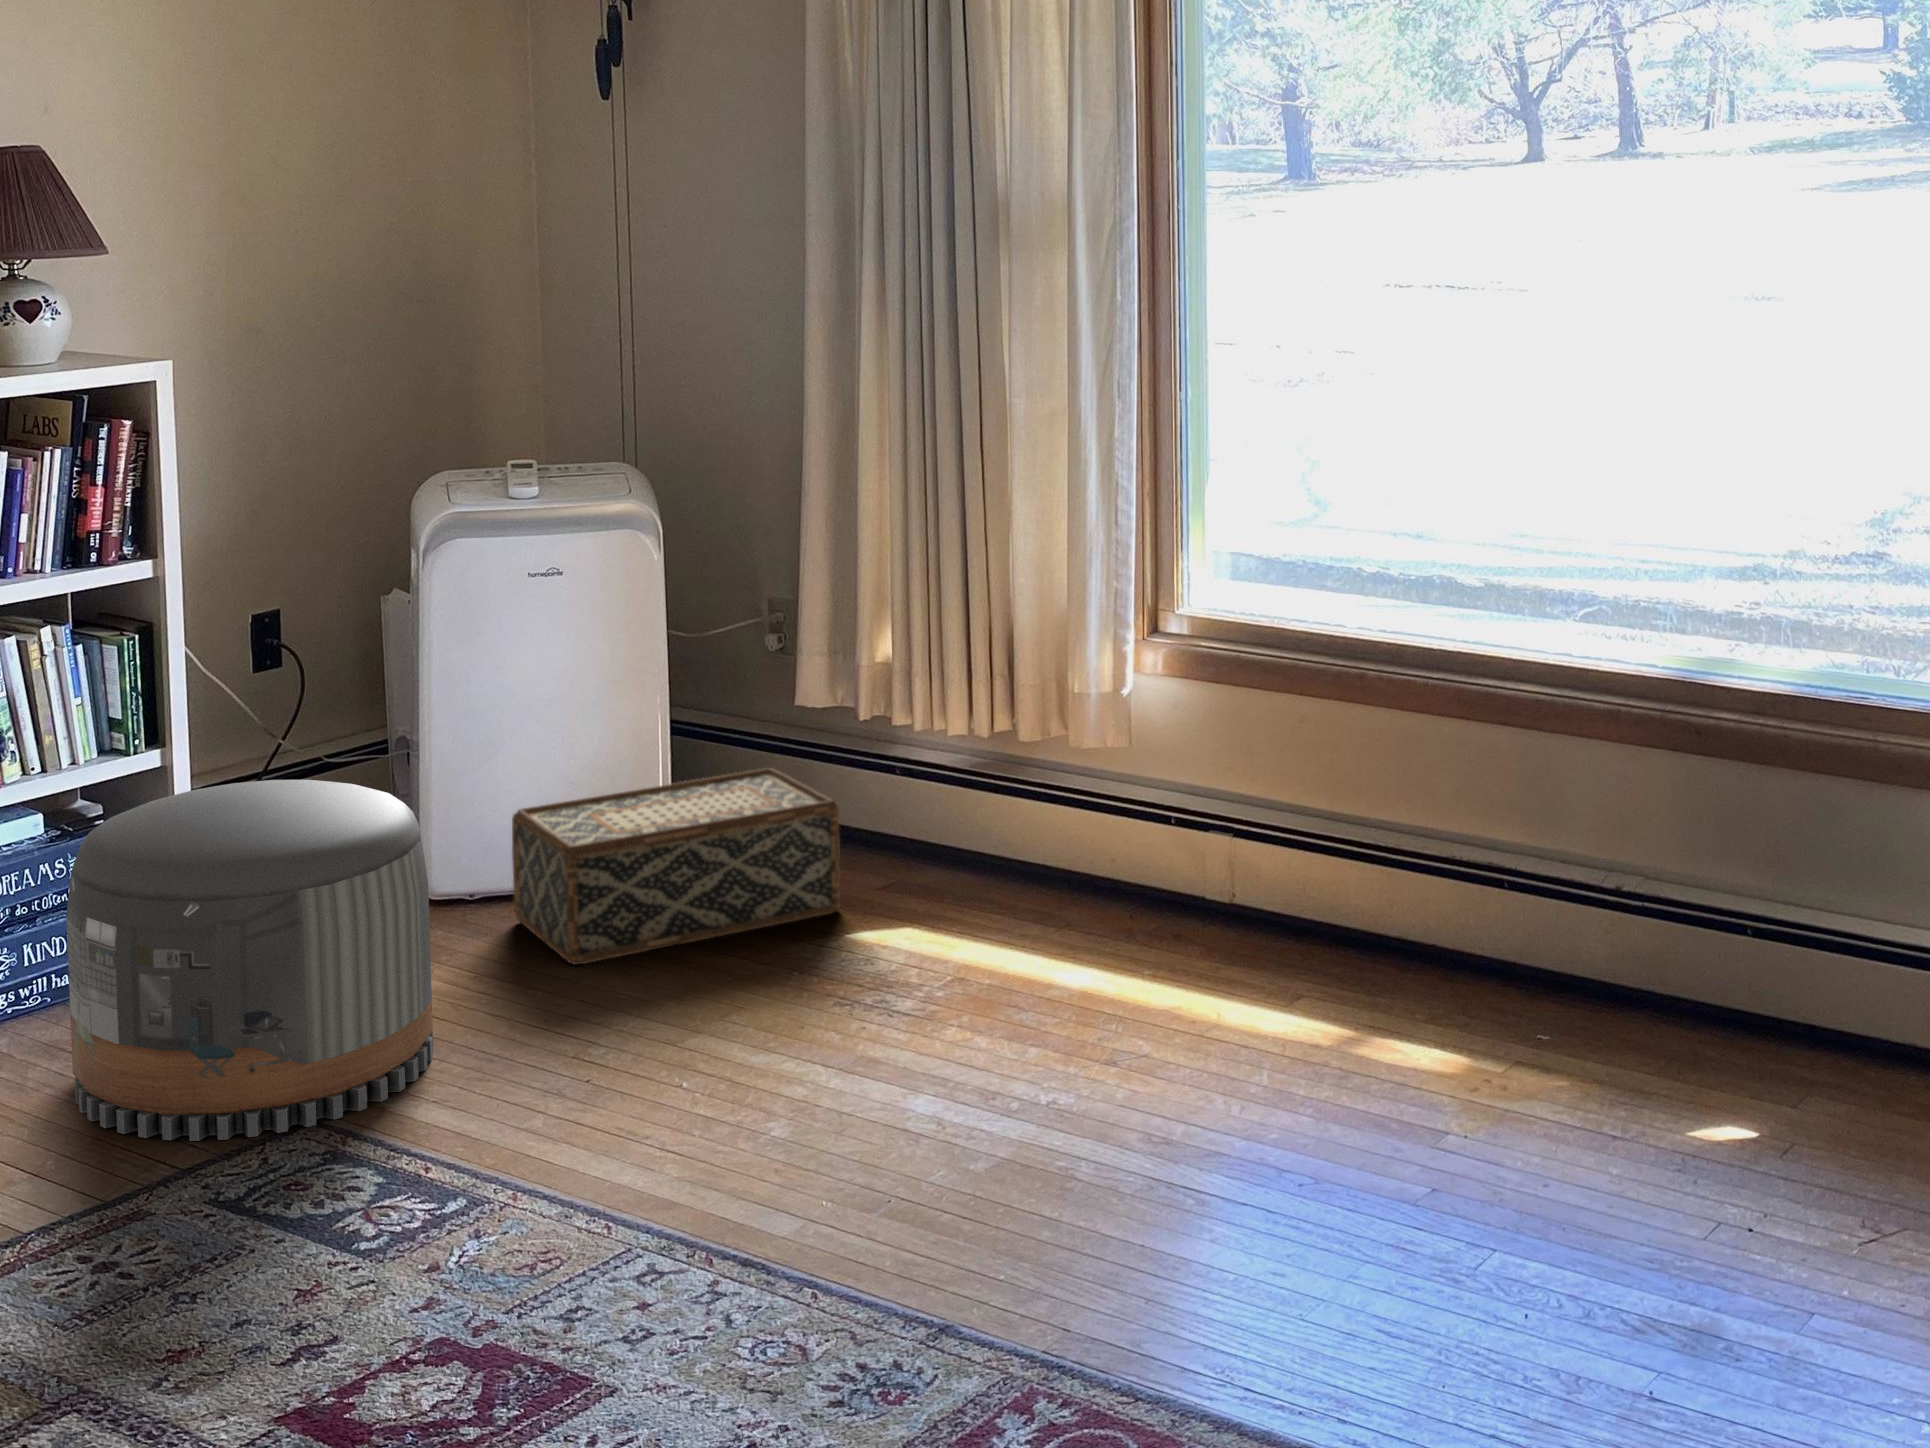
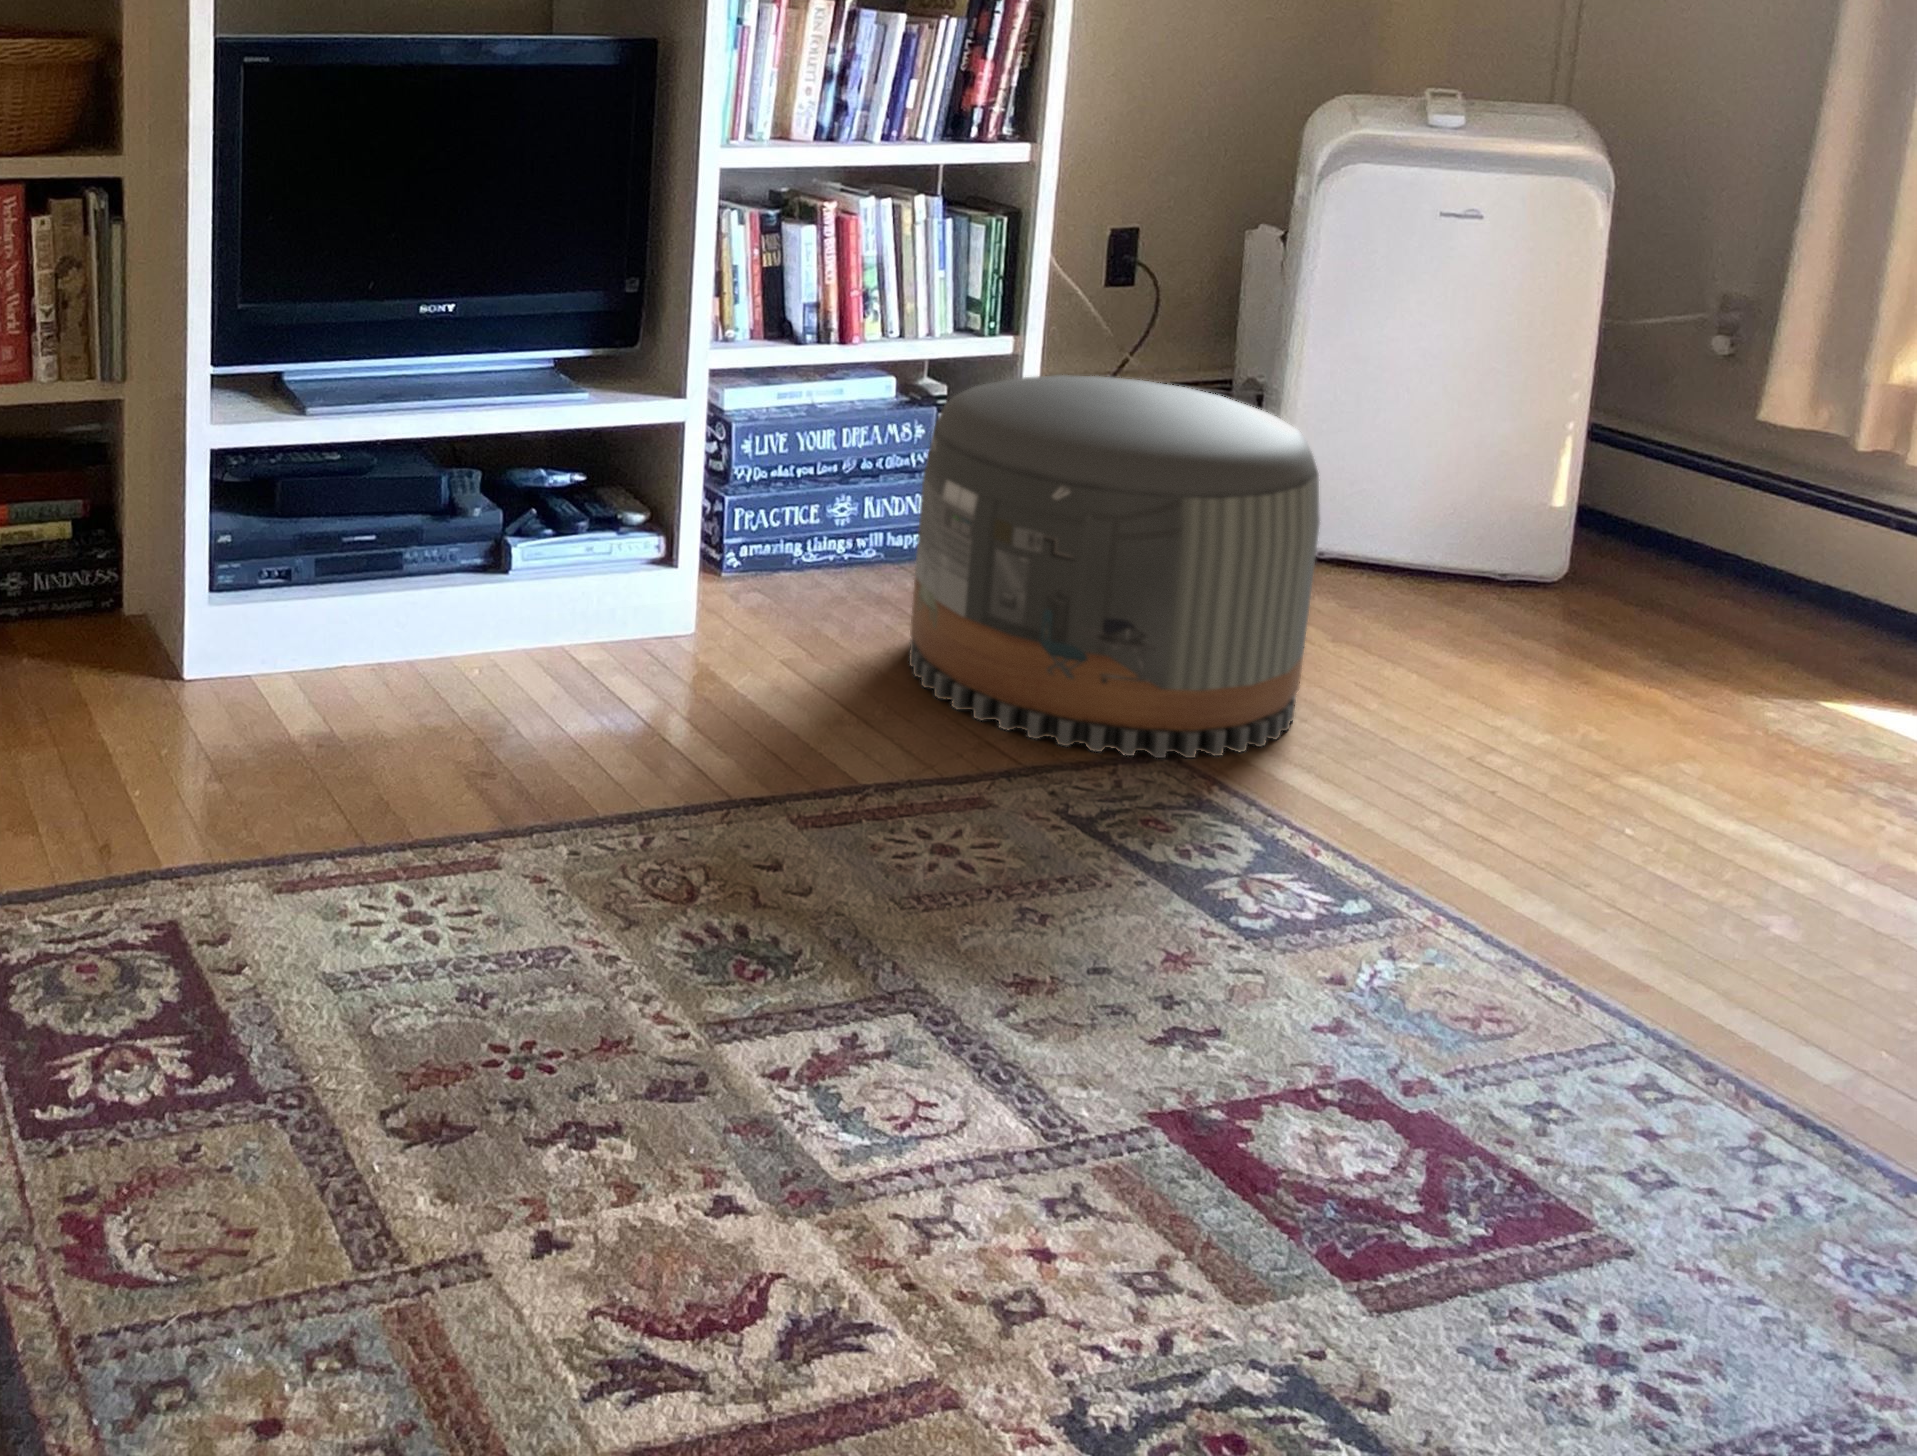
woven basket: present [512,768,840,965] -> none [1370,472,1830,675]

